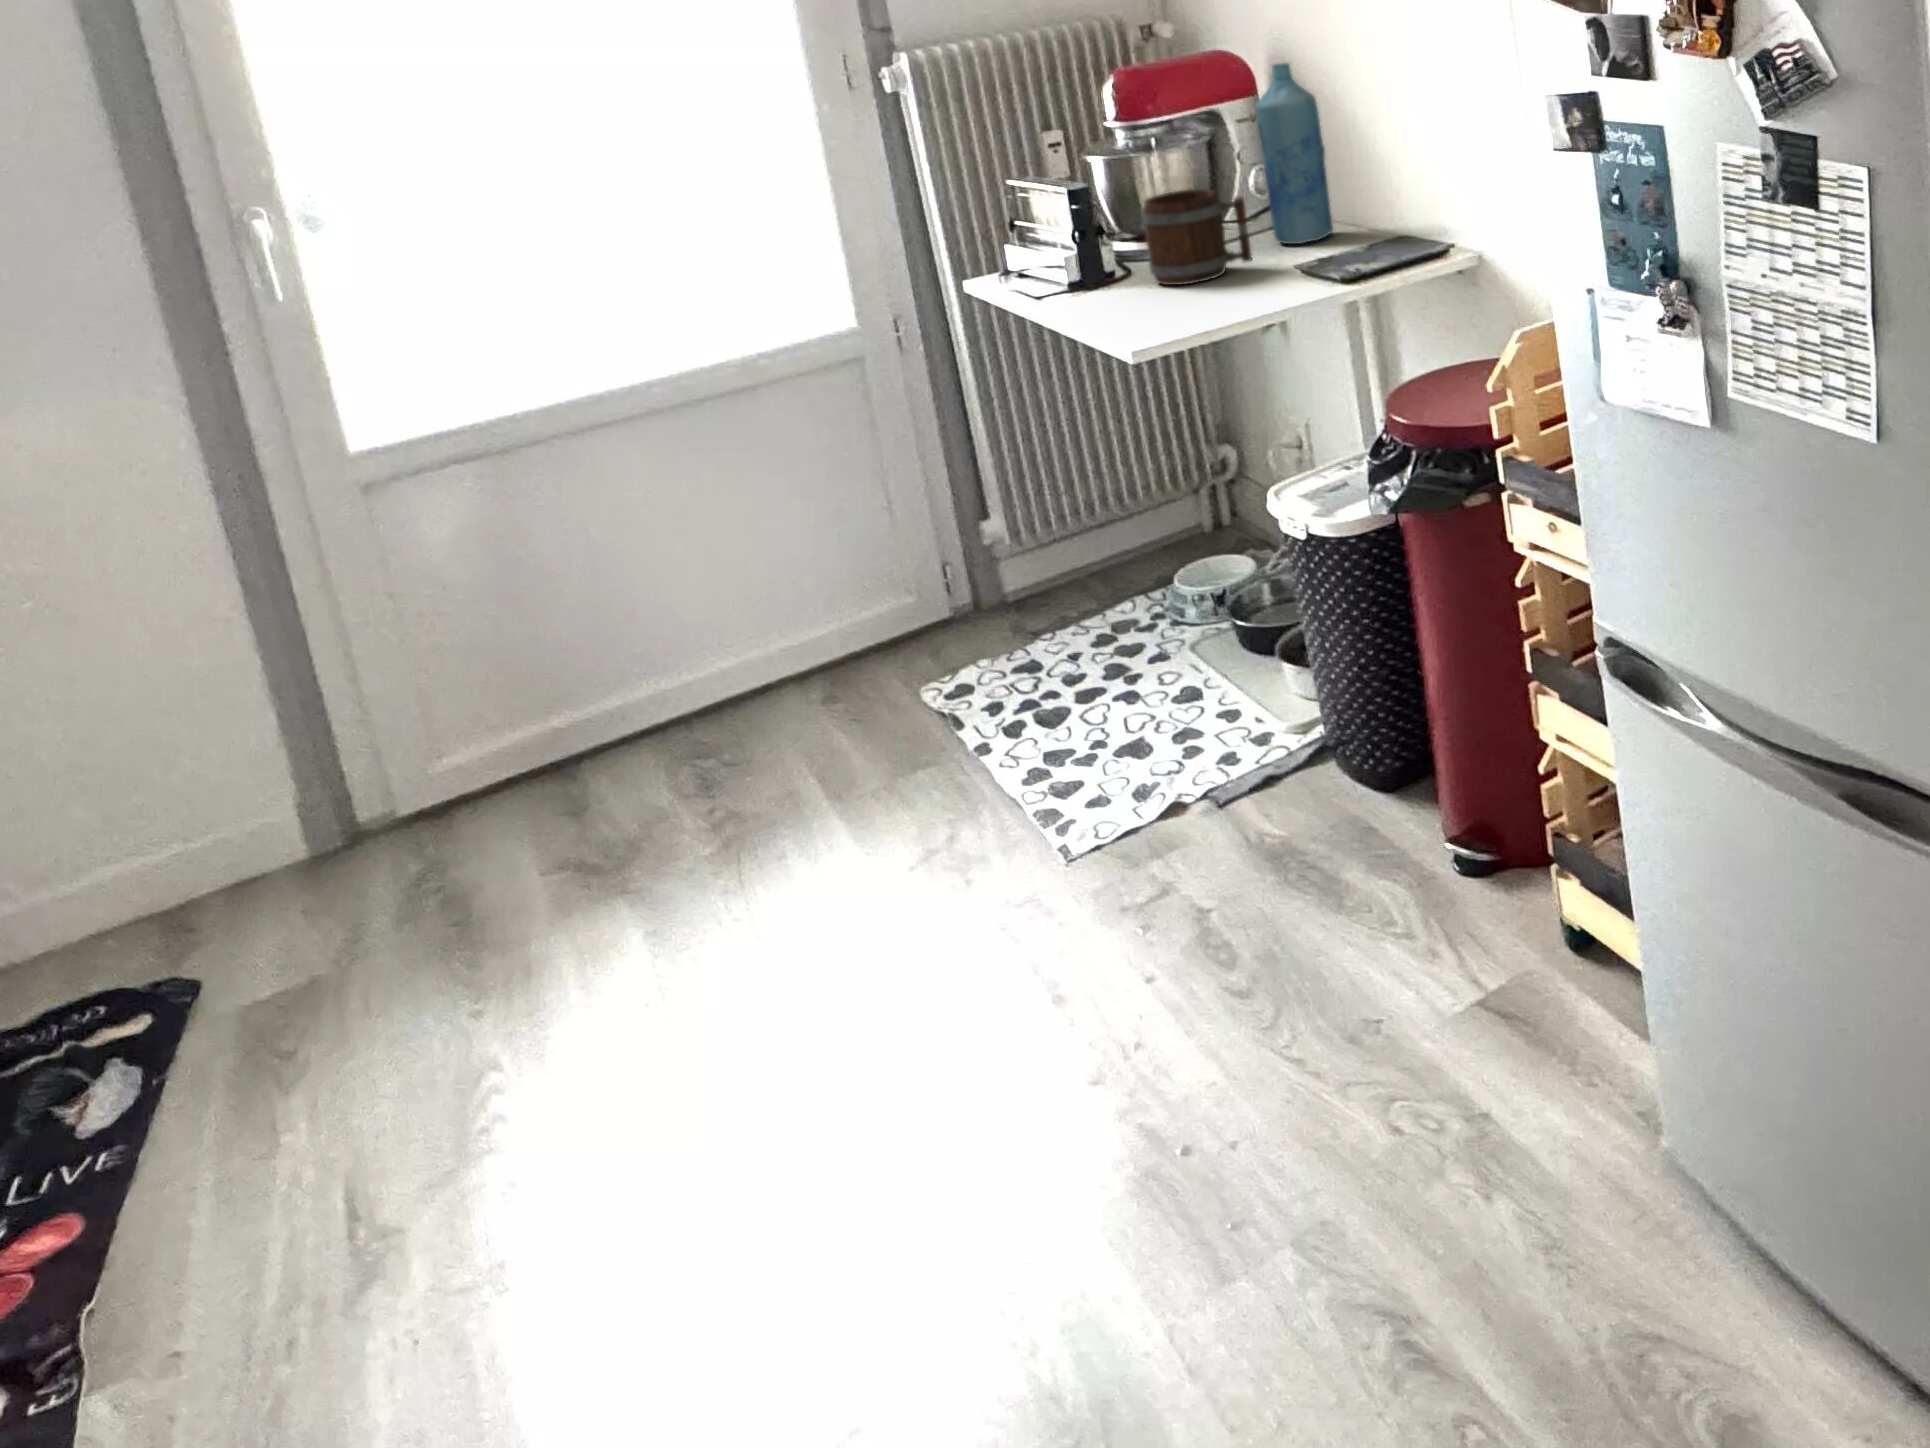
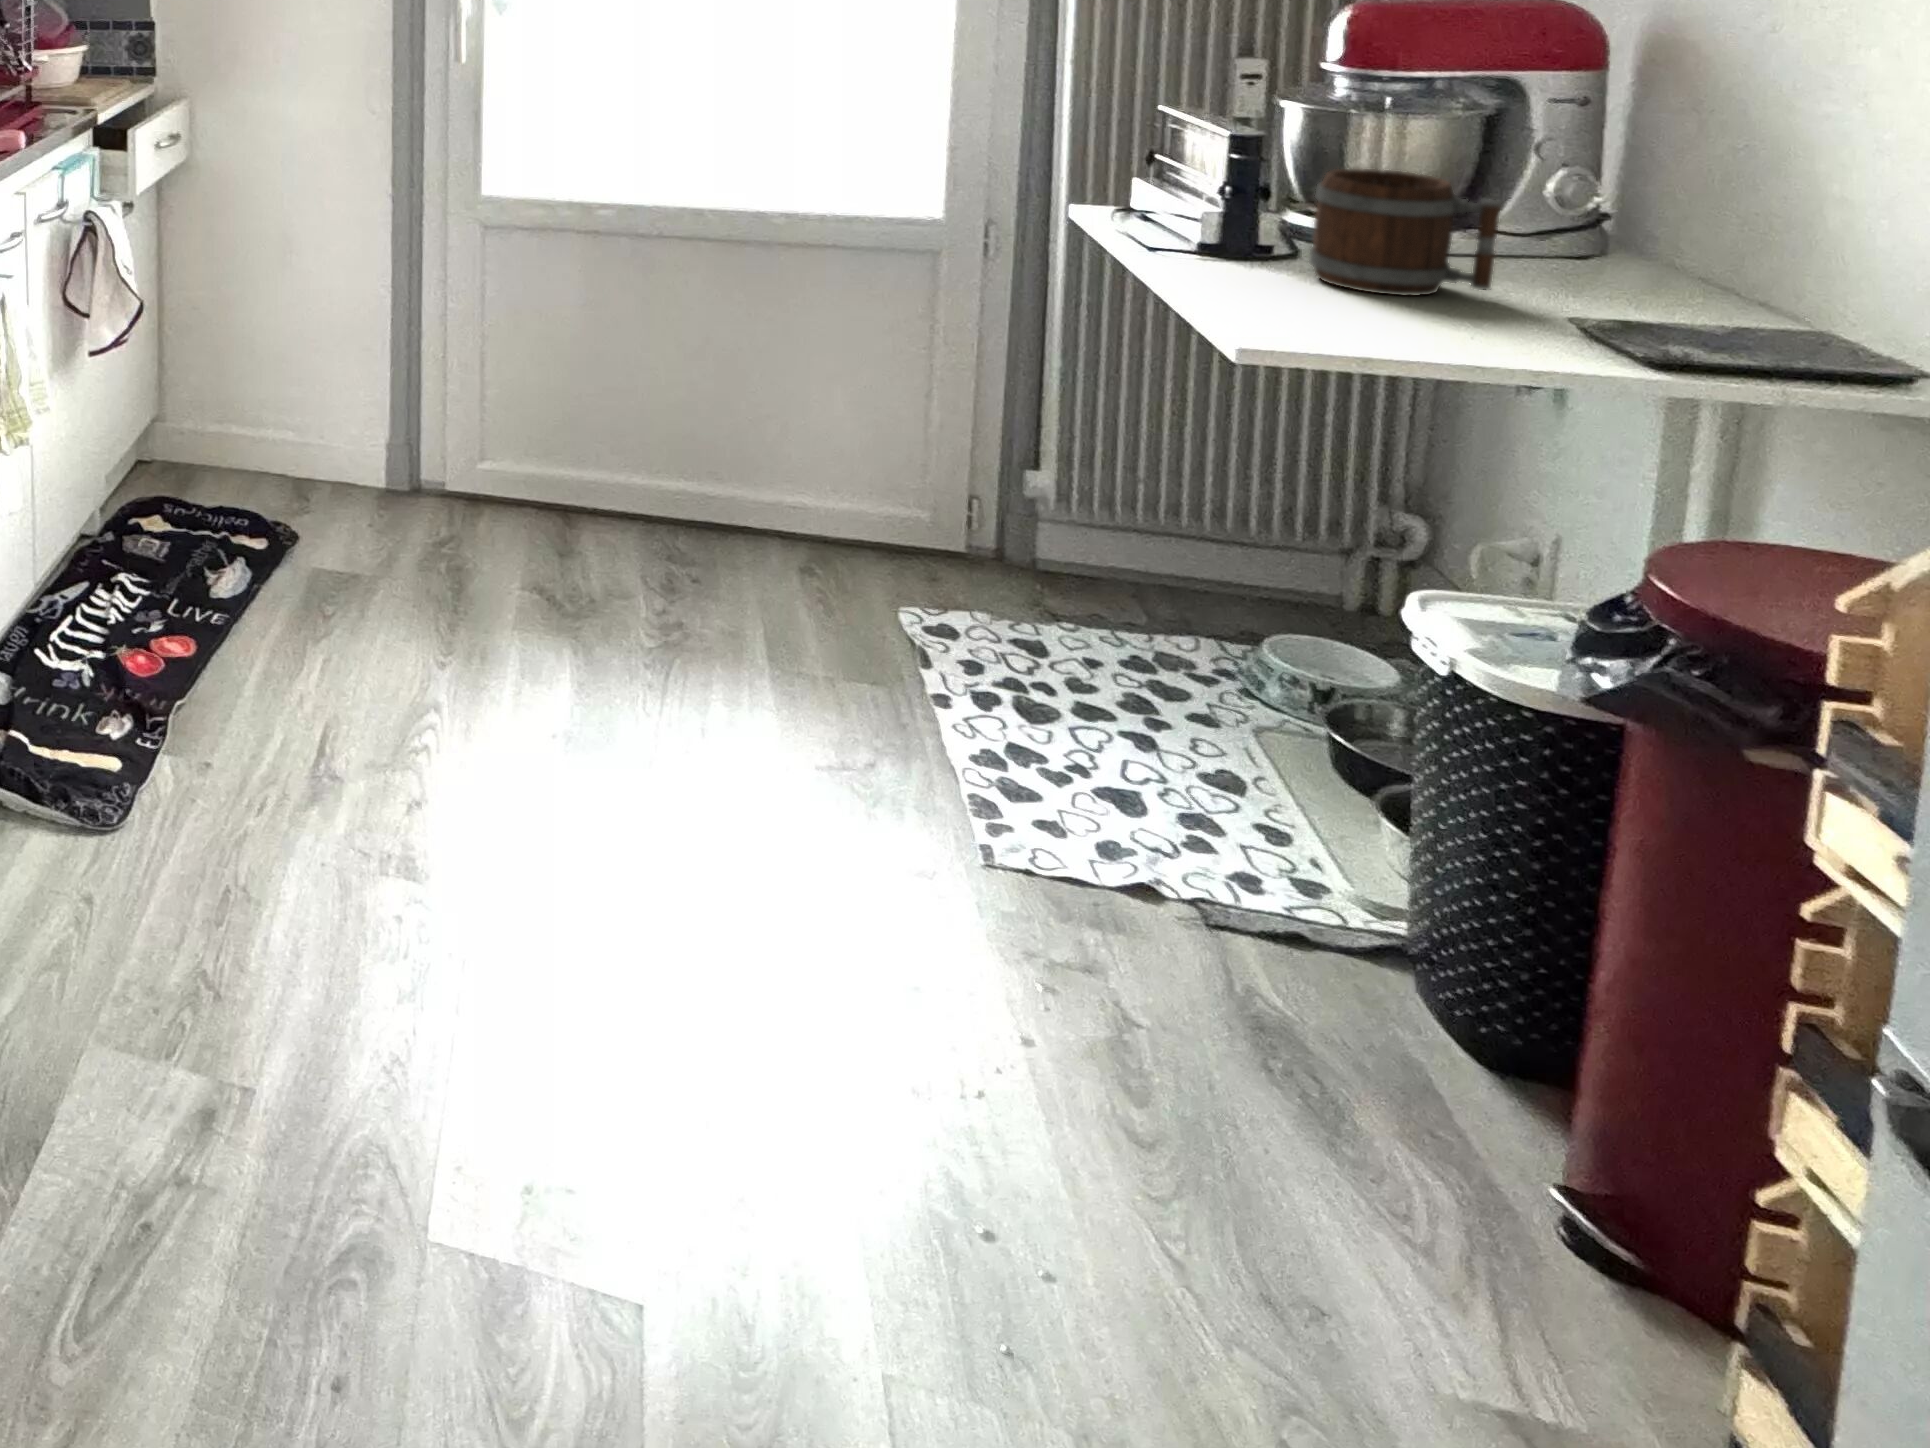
bottle: present [1256,63,1333,244] -> none [1553,31,1703,294]

